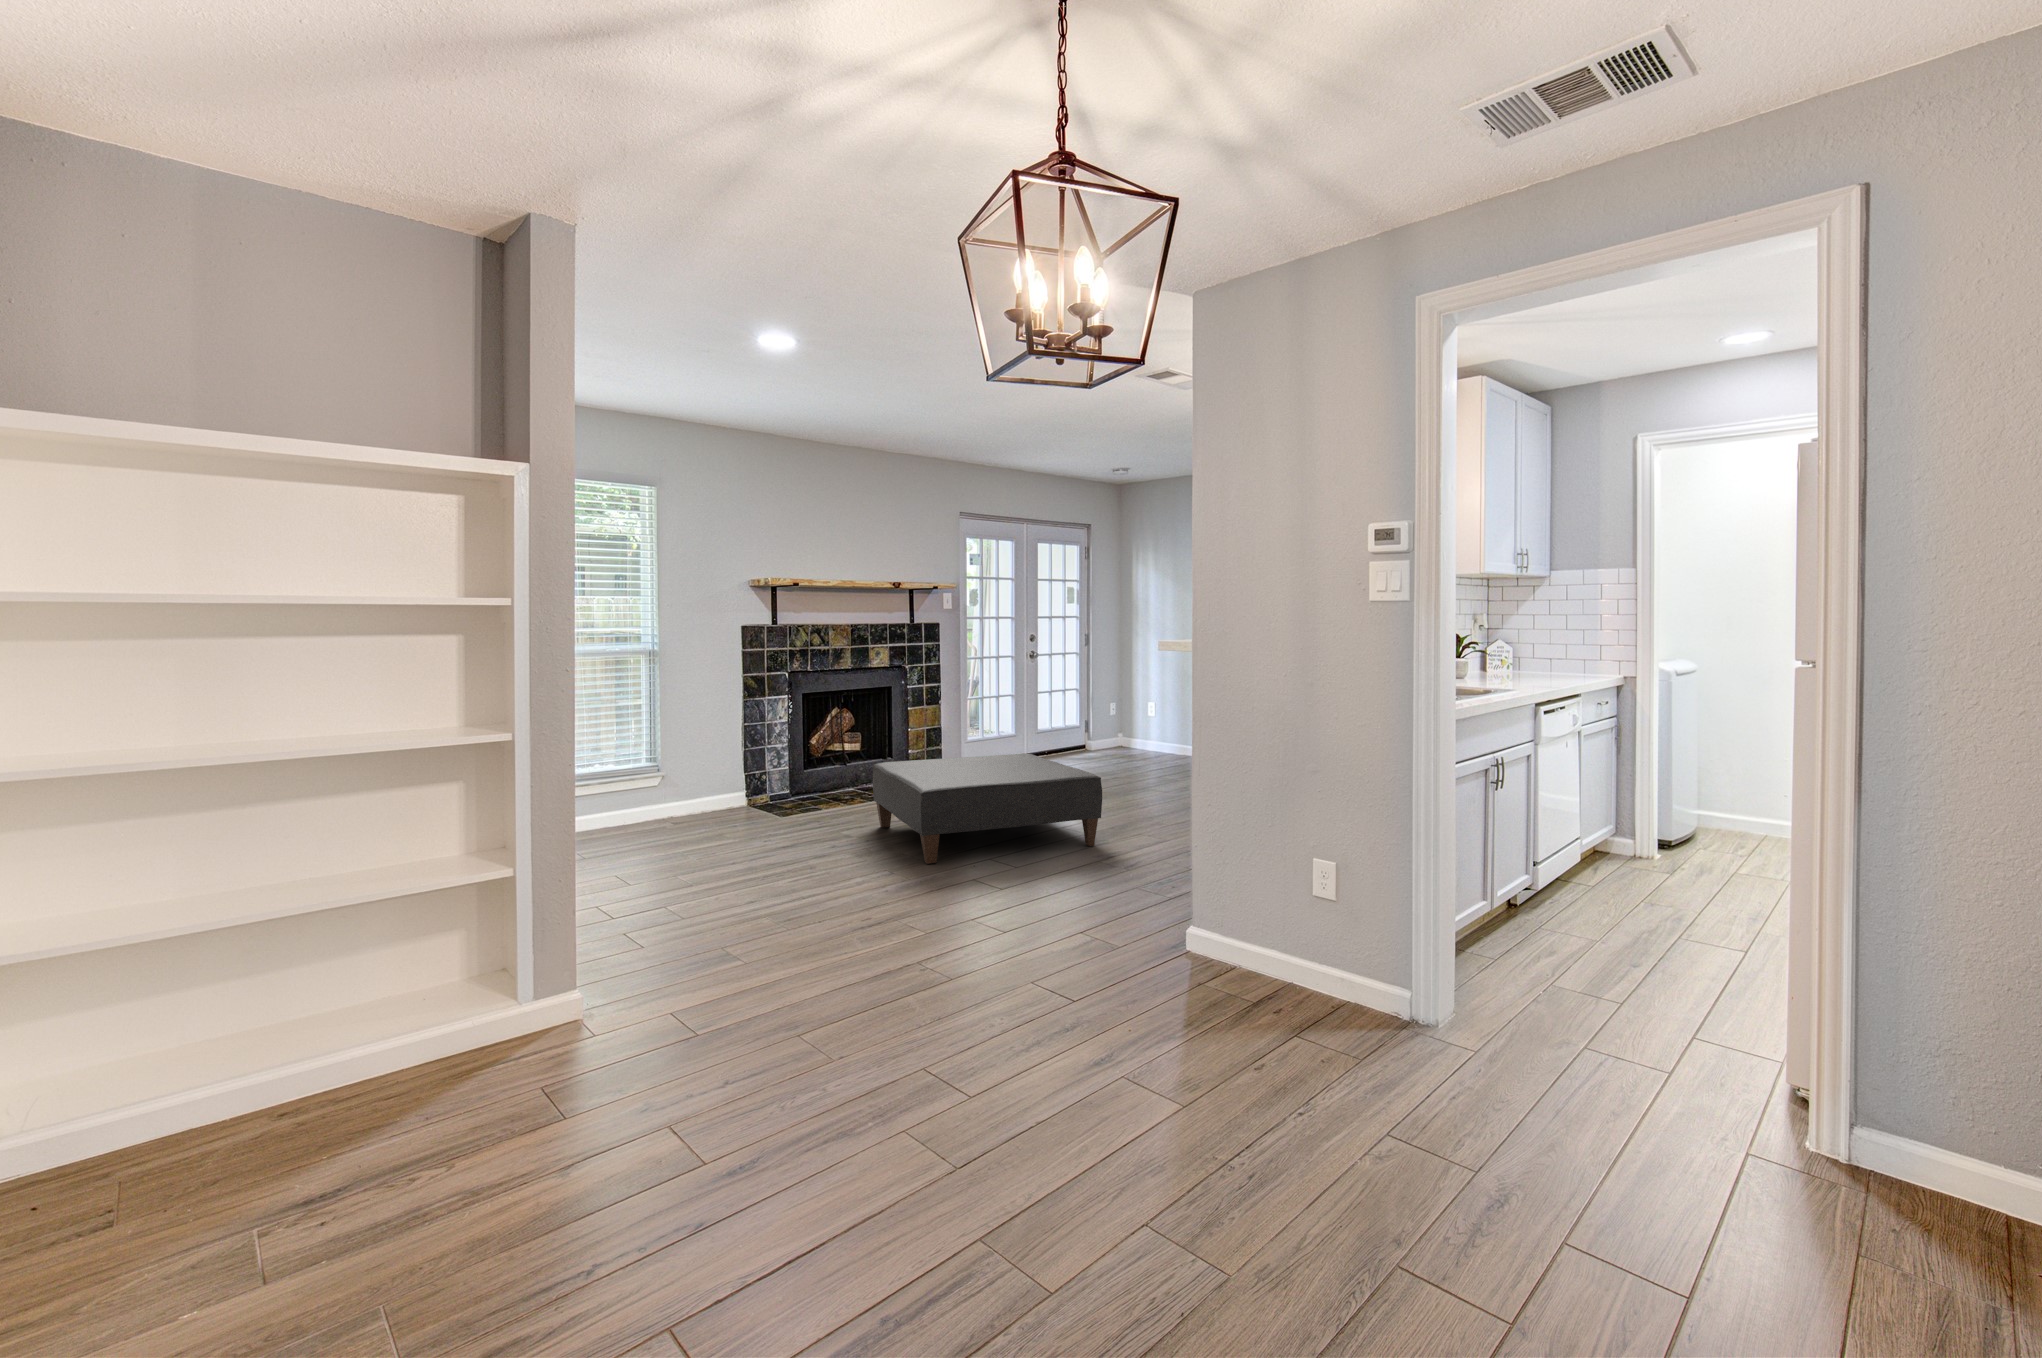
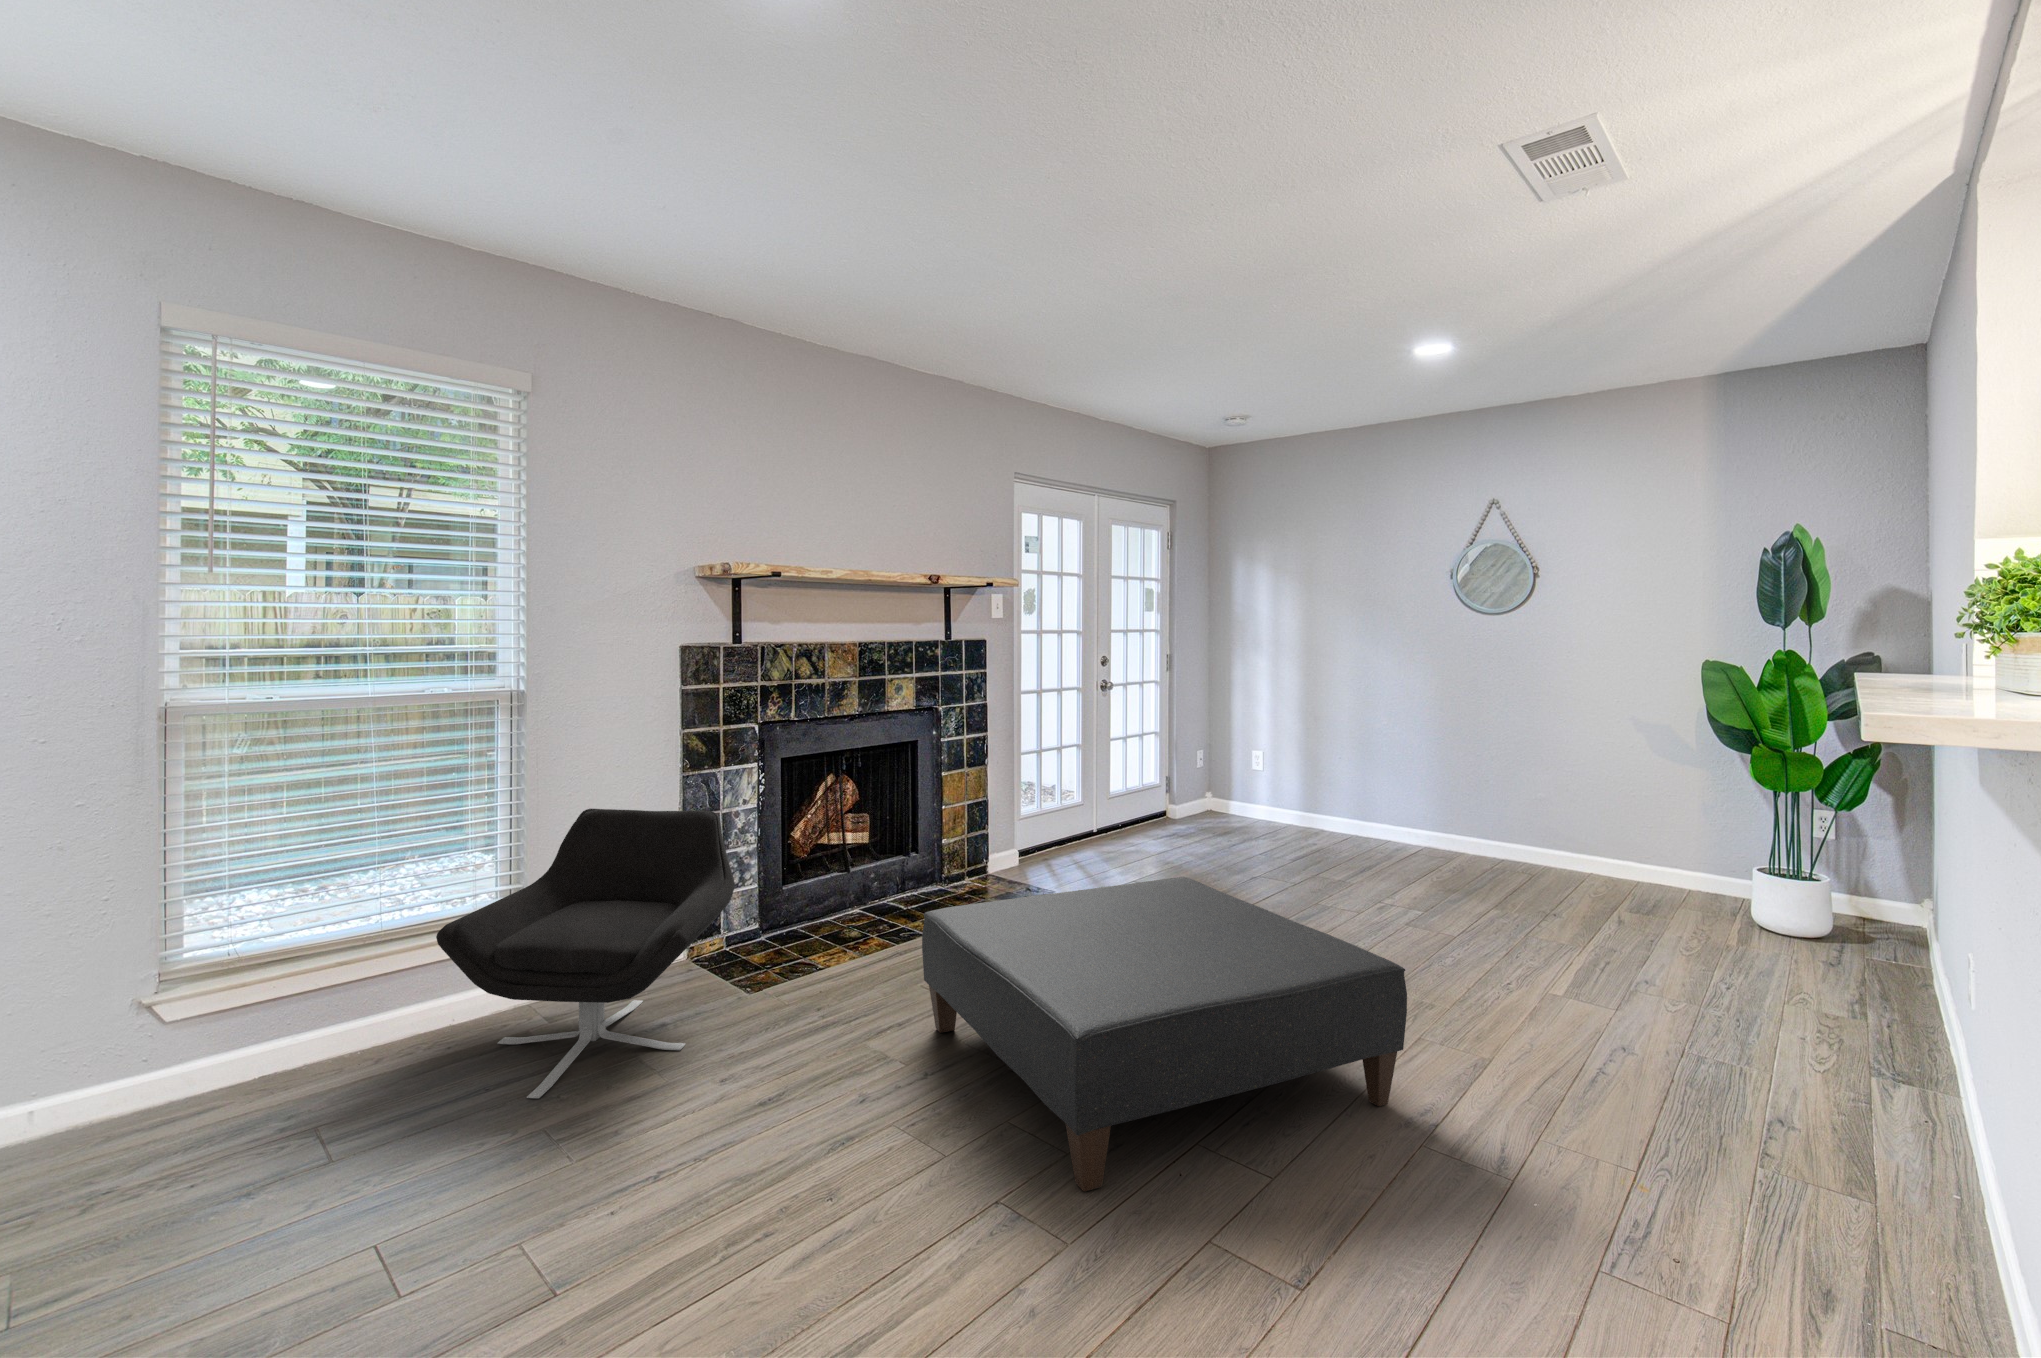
lounge chair: none [623,715,774,844] -> present [436,809,735,1098]

